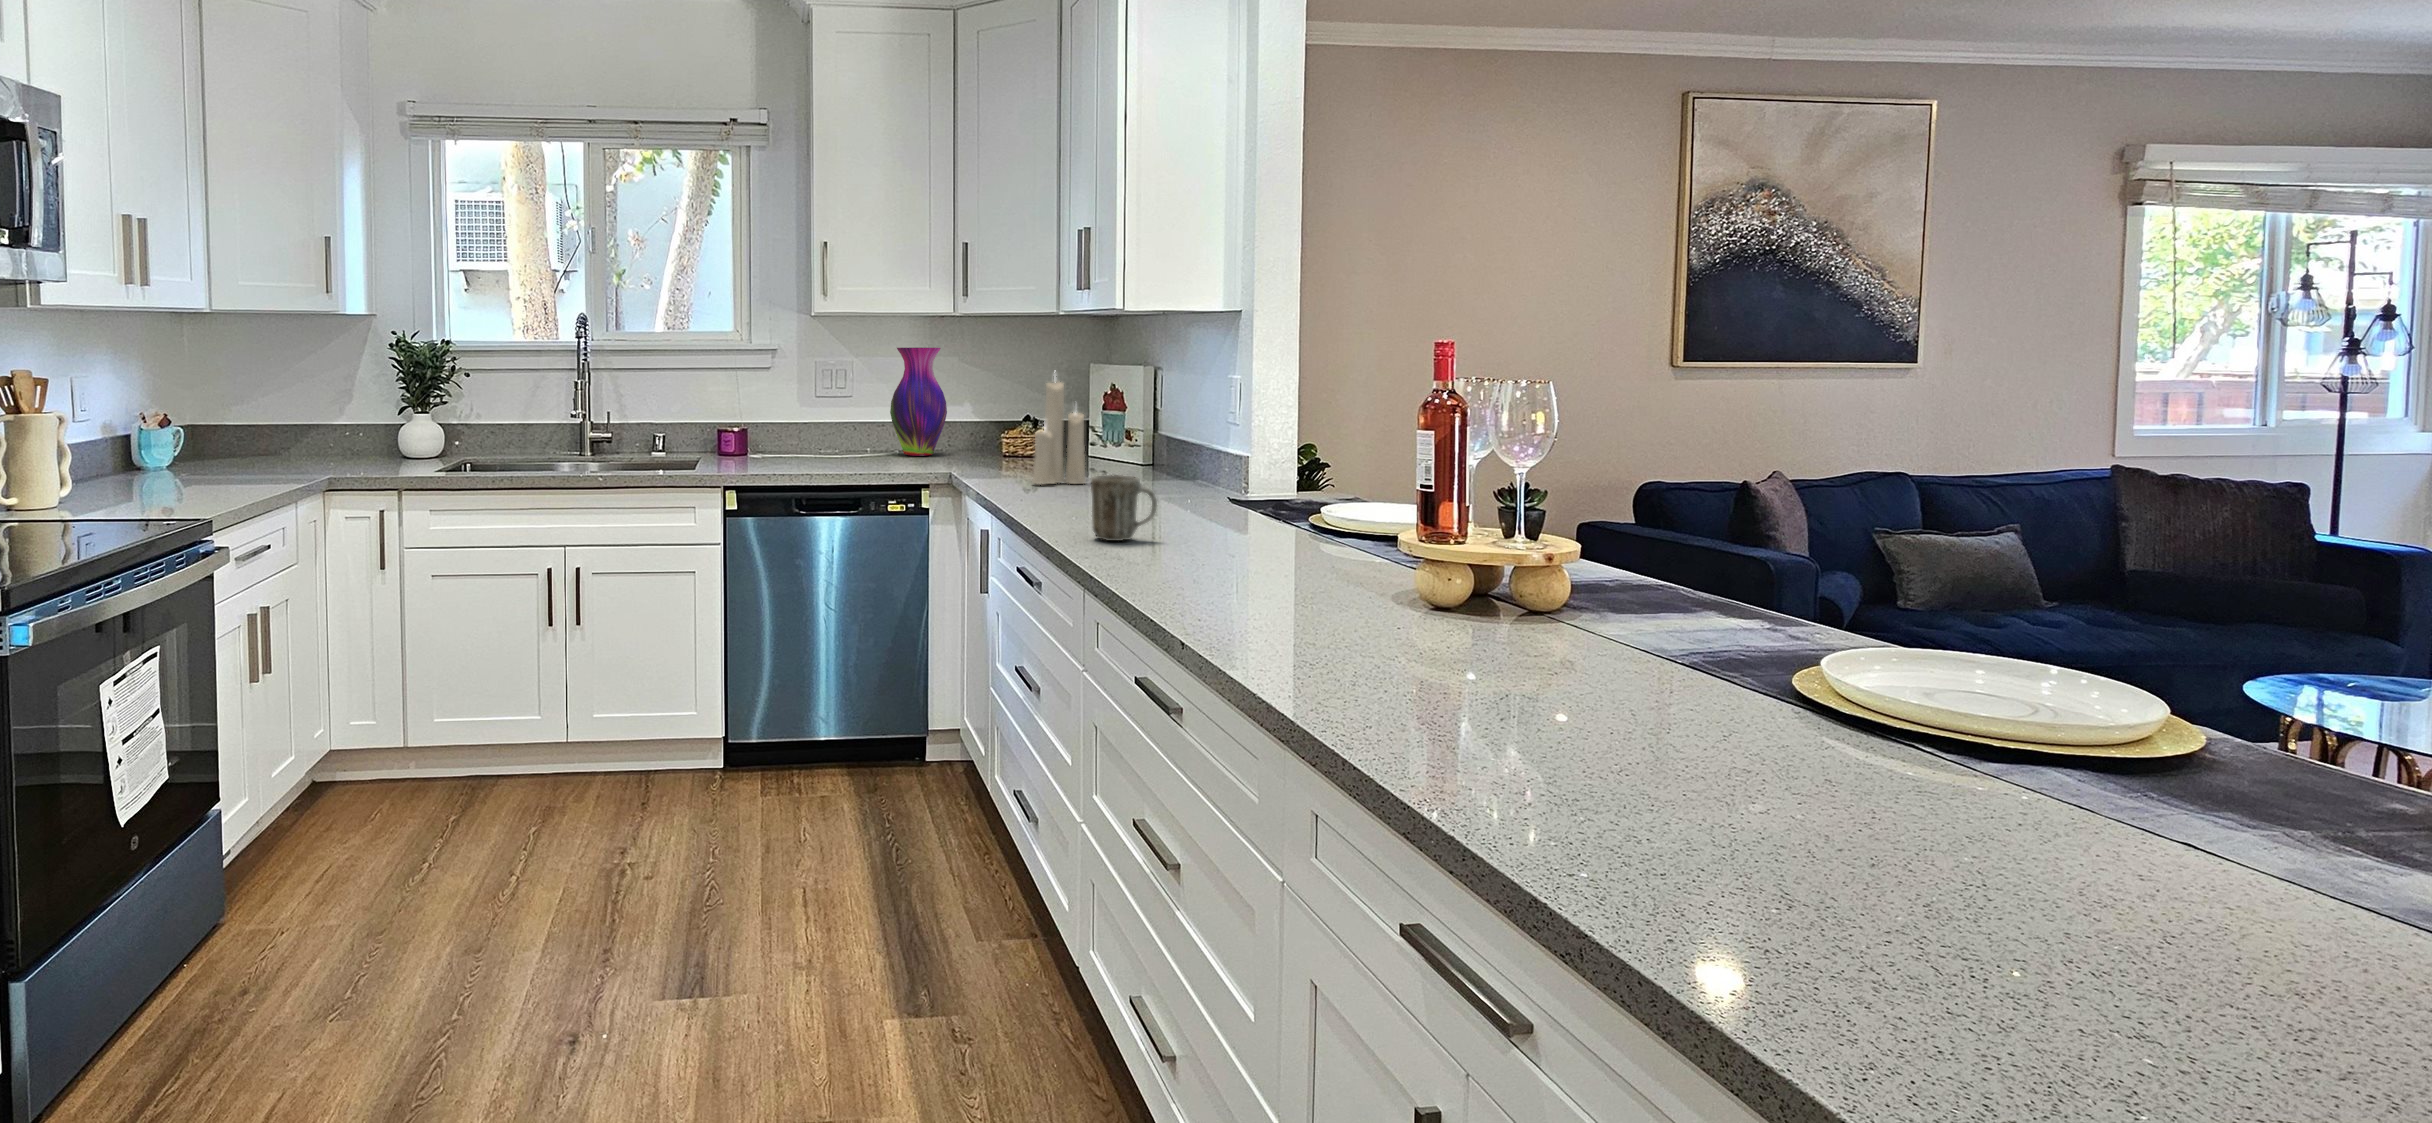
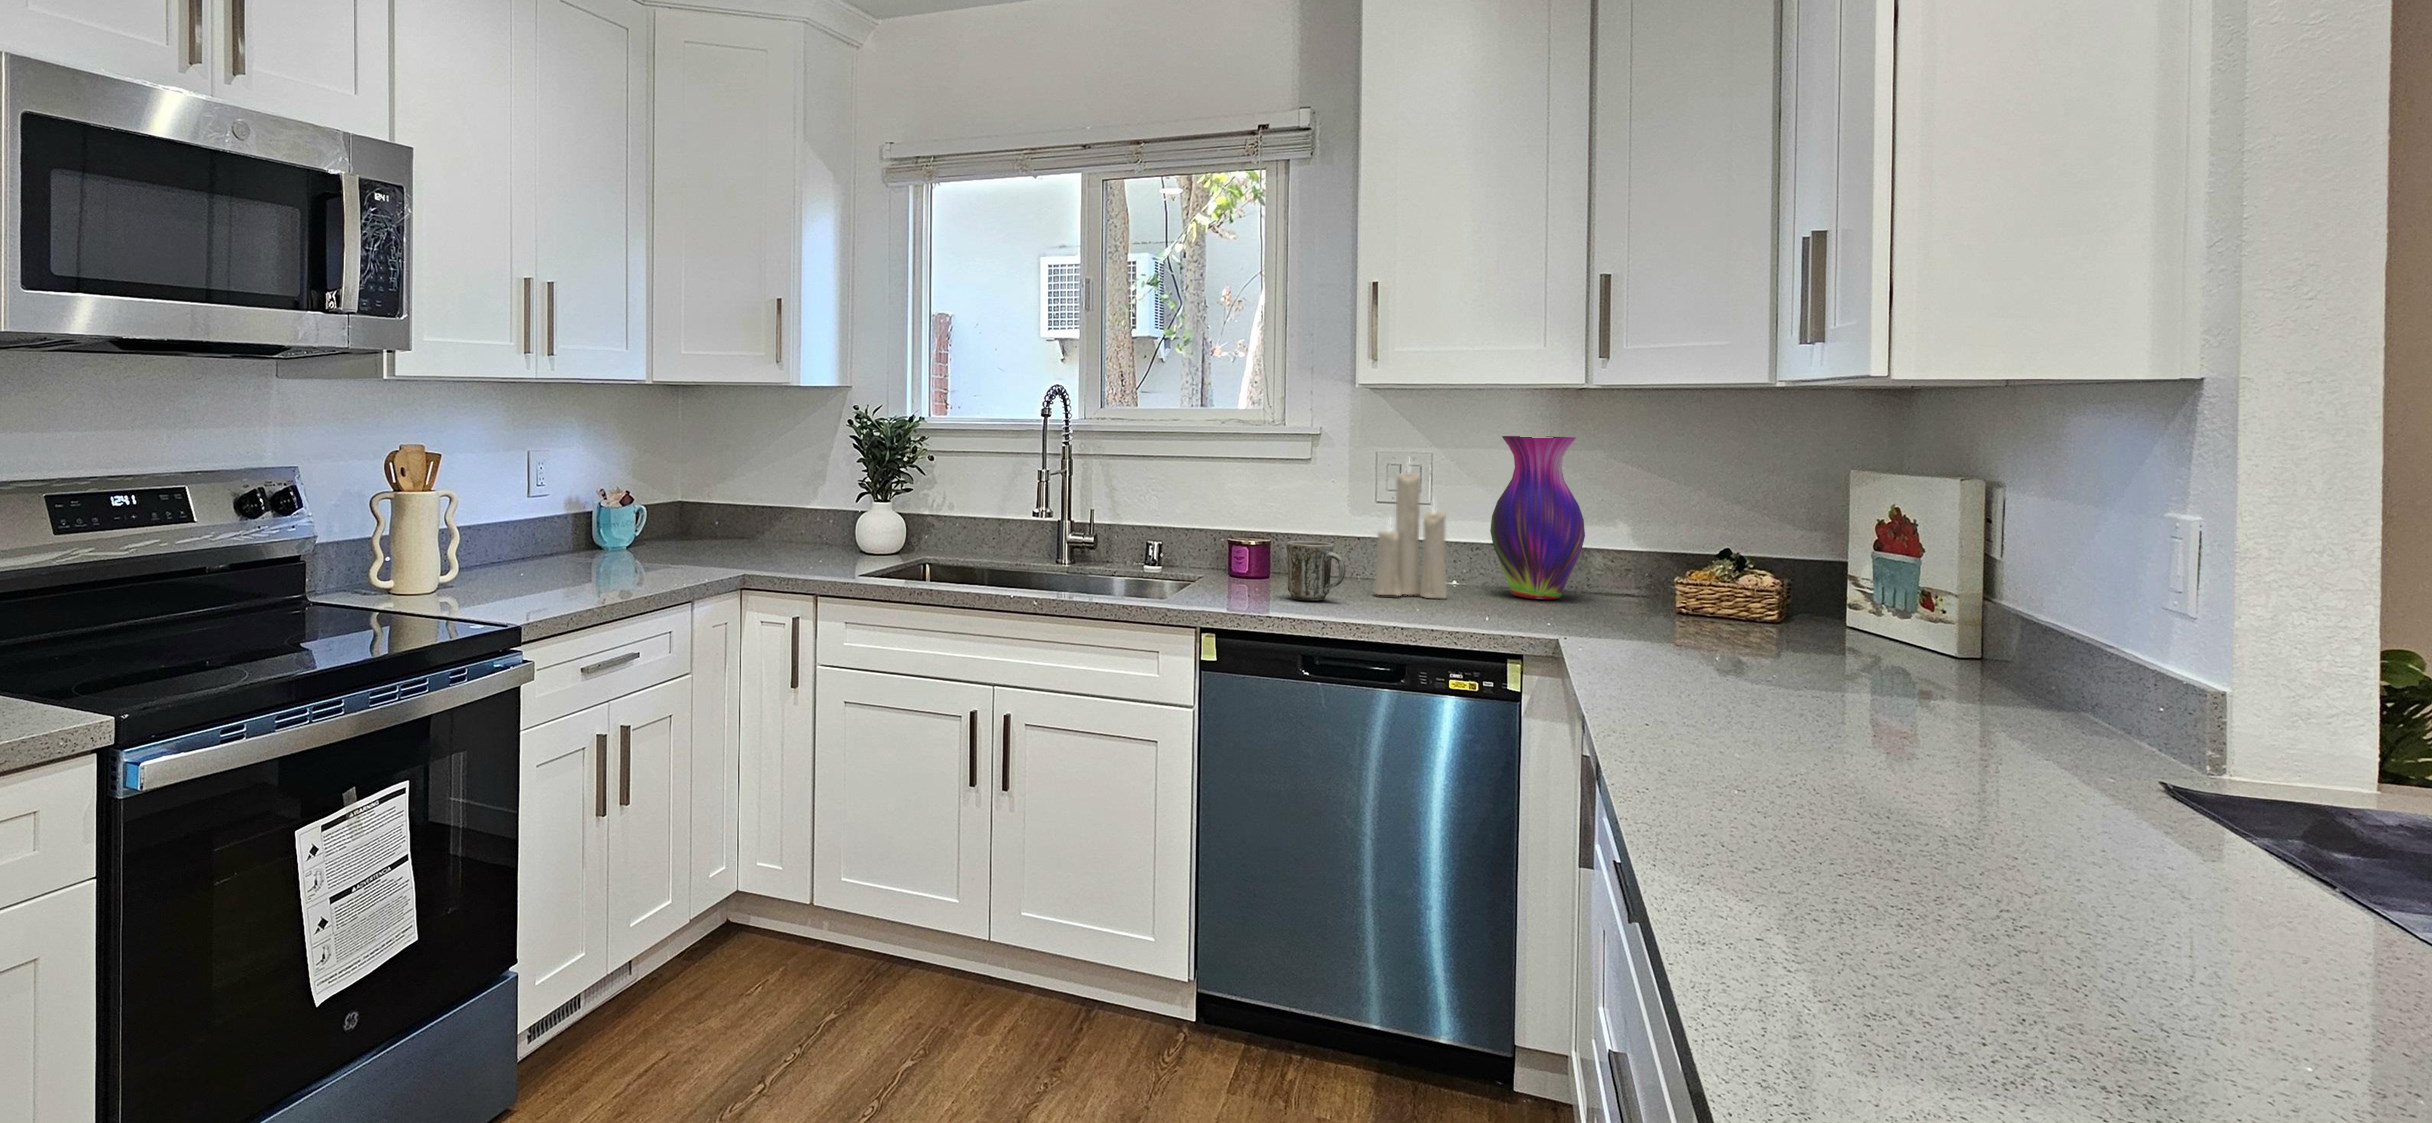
candle: present [1032,370,1085,484] -> present [1374,458,1447,598]
mug: present [1091,475,1157,541] -> present [1286,541,1346,600]

